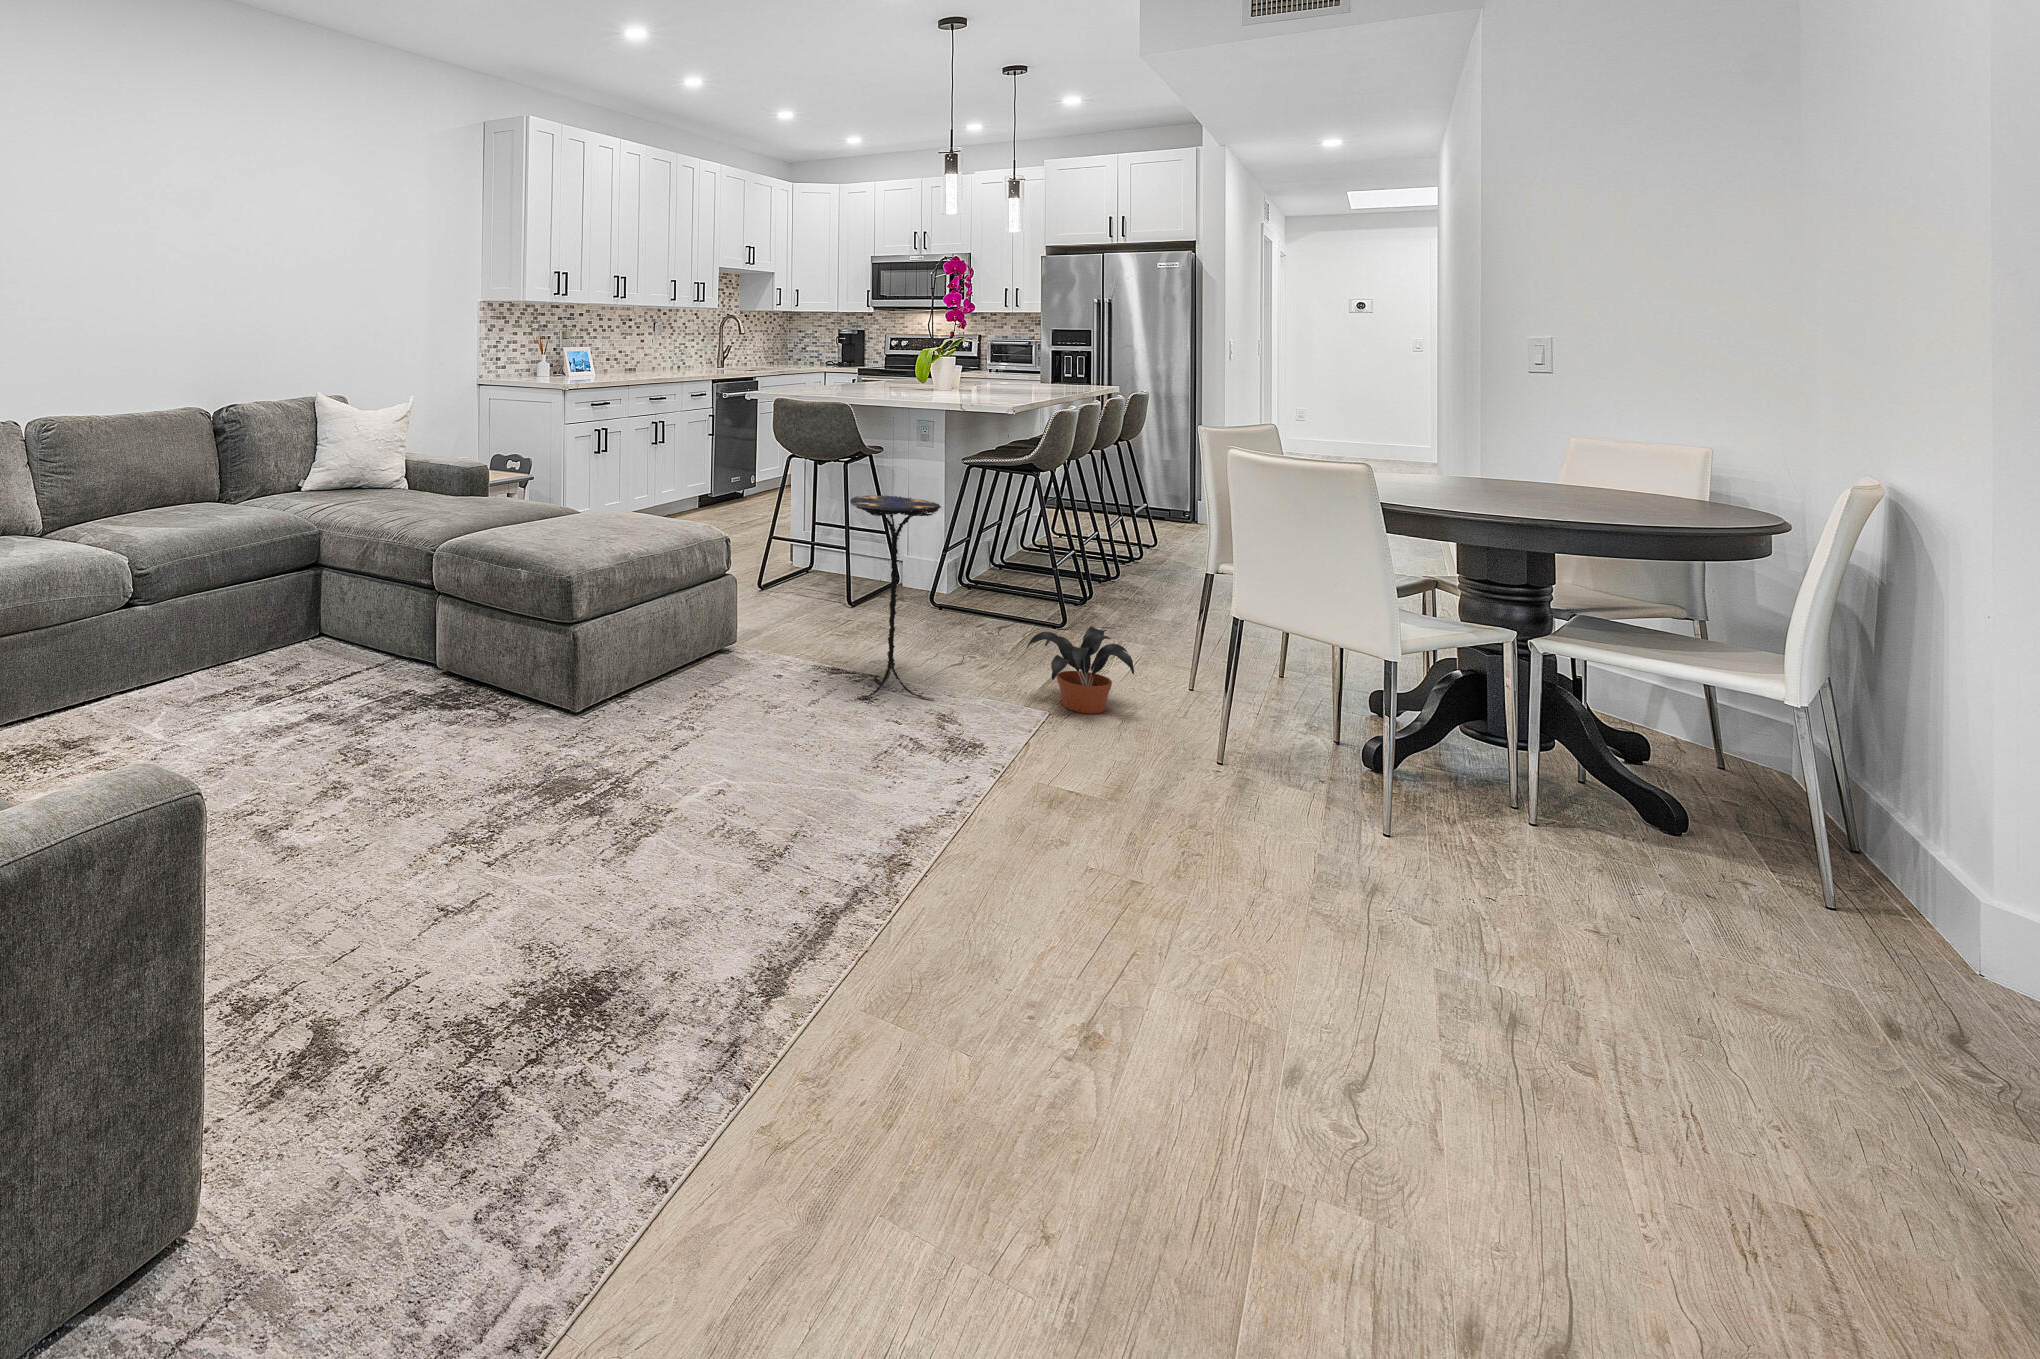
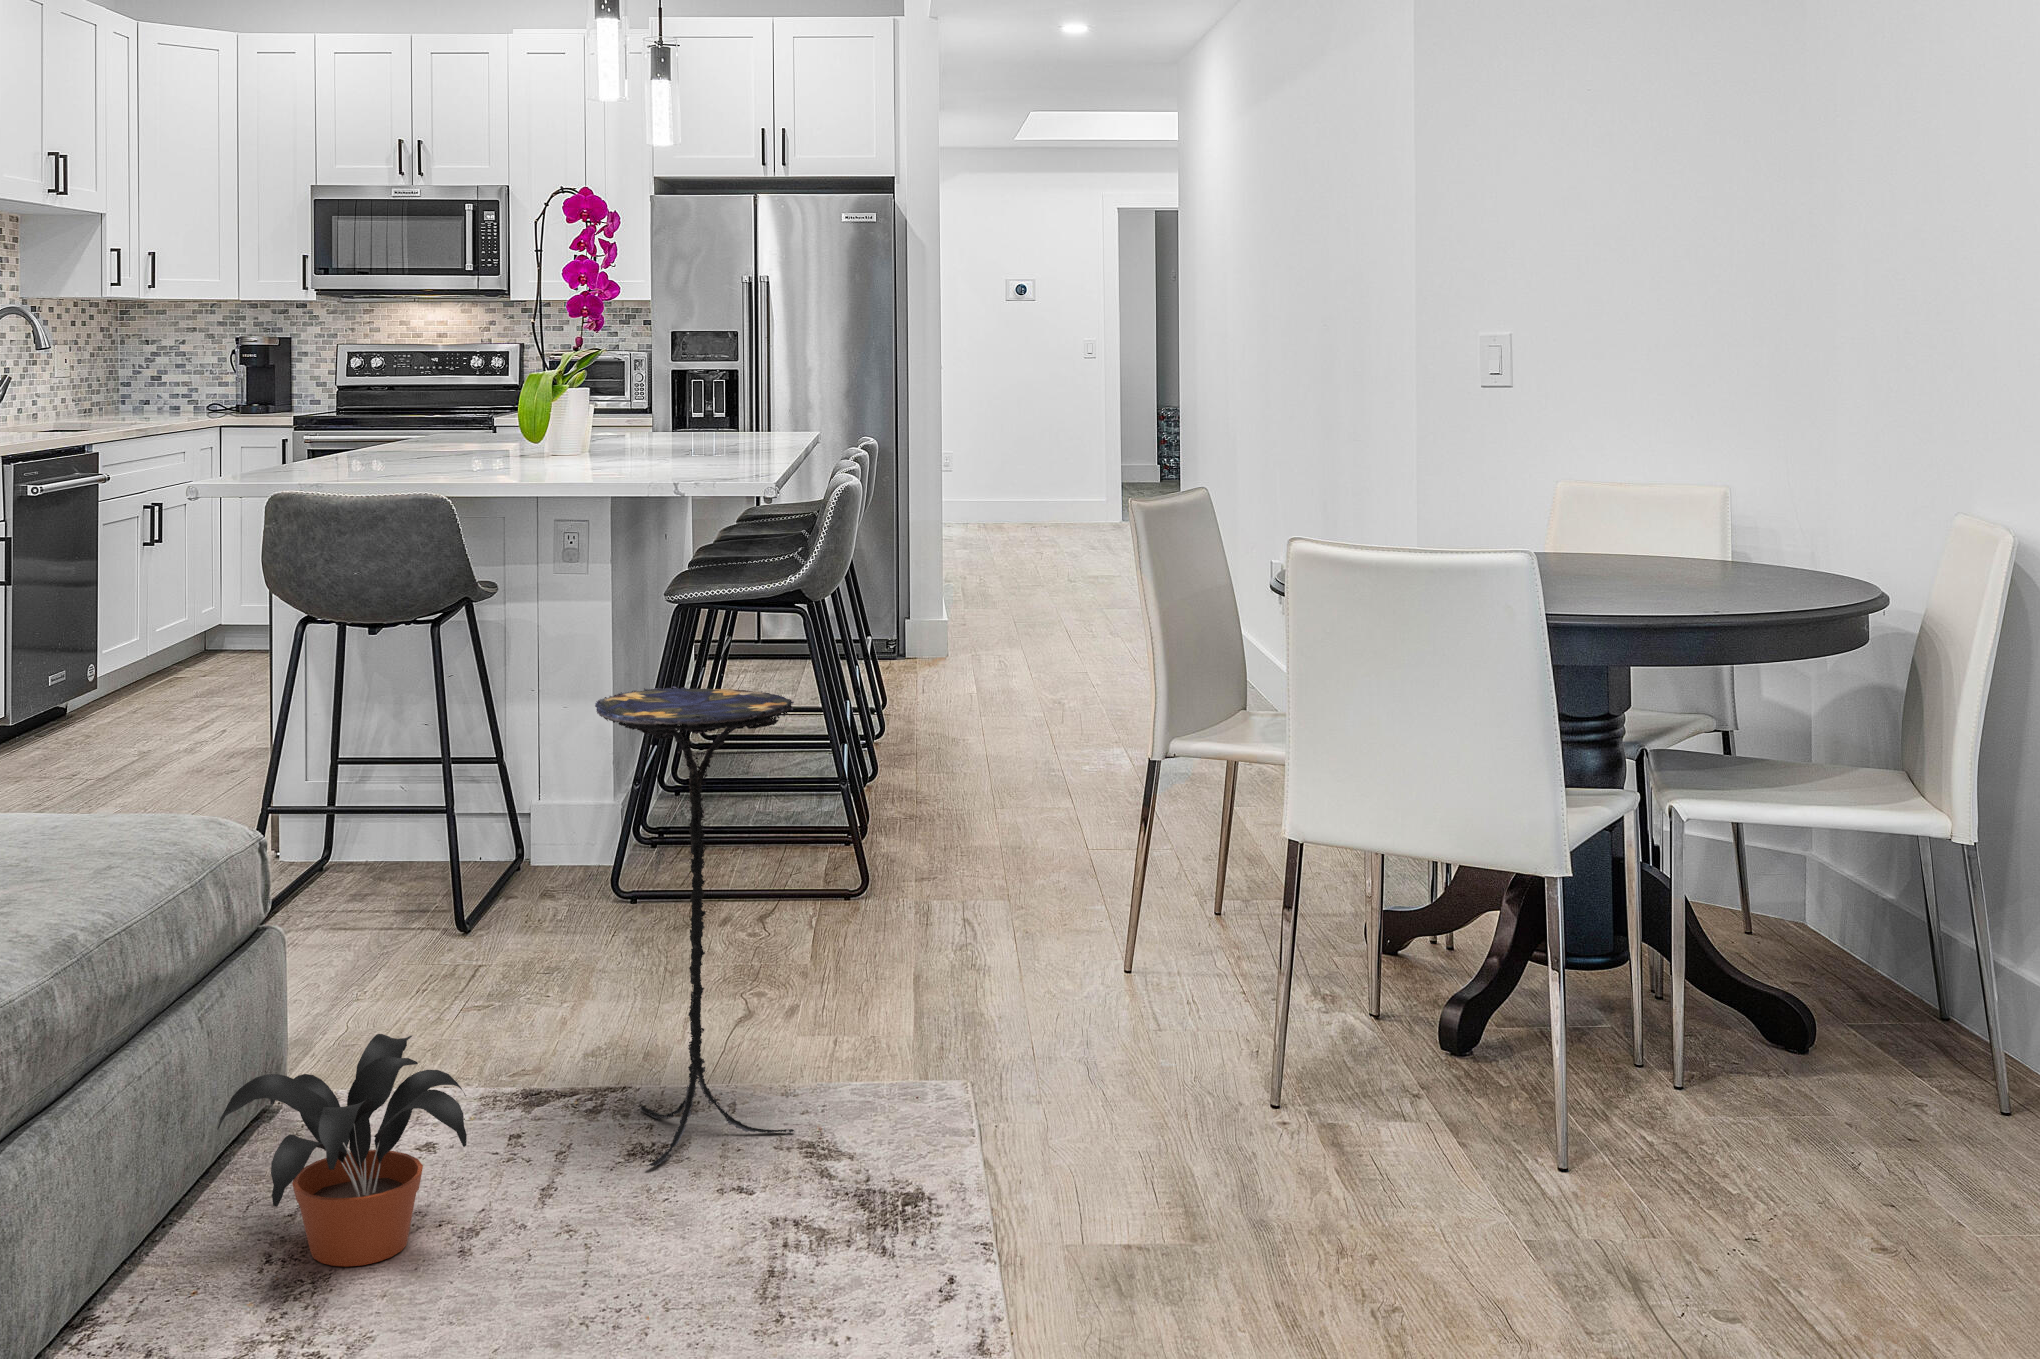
potted plant: present [1026,626,1134,714] -> present [217,1034,467,1266]

